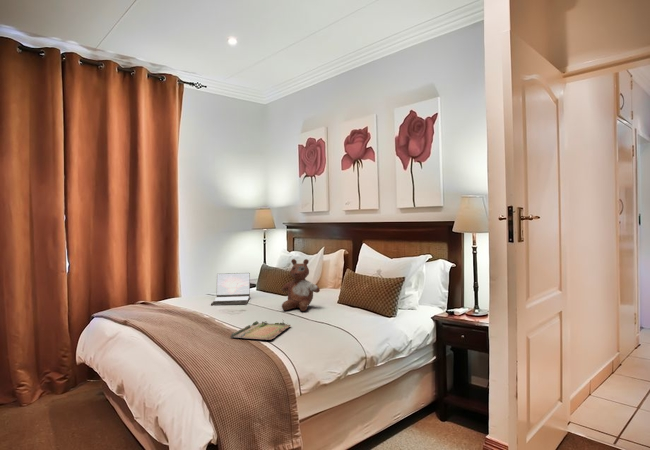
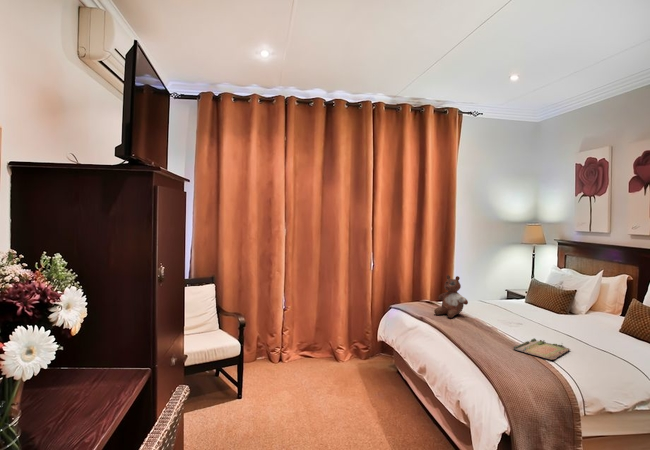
stuffed bear: present [282,259,320,311] -> present [434,275,468,318]
laptop: present [211,273,250,305] -> none [487,287,522,318]

